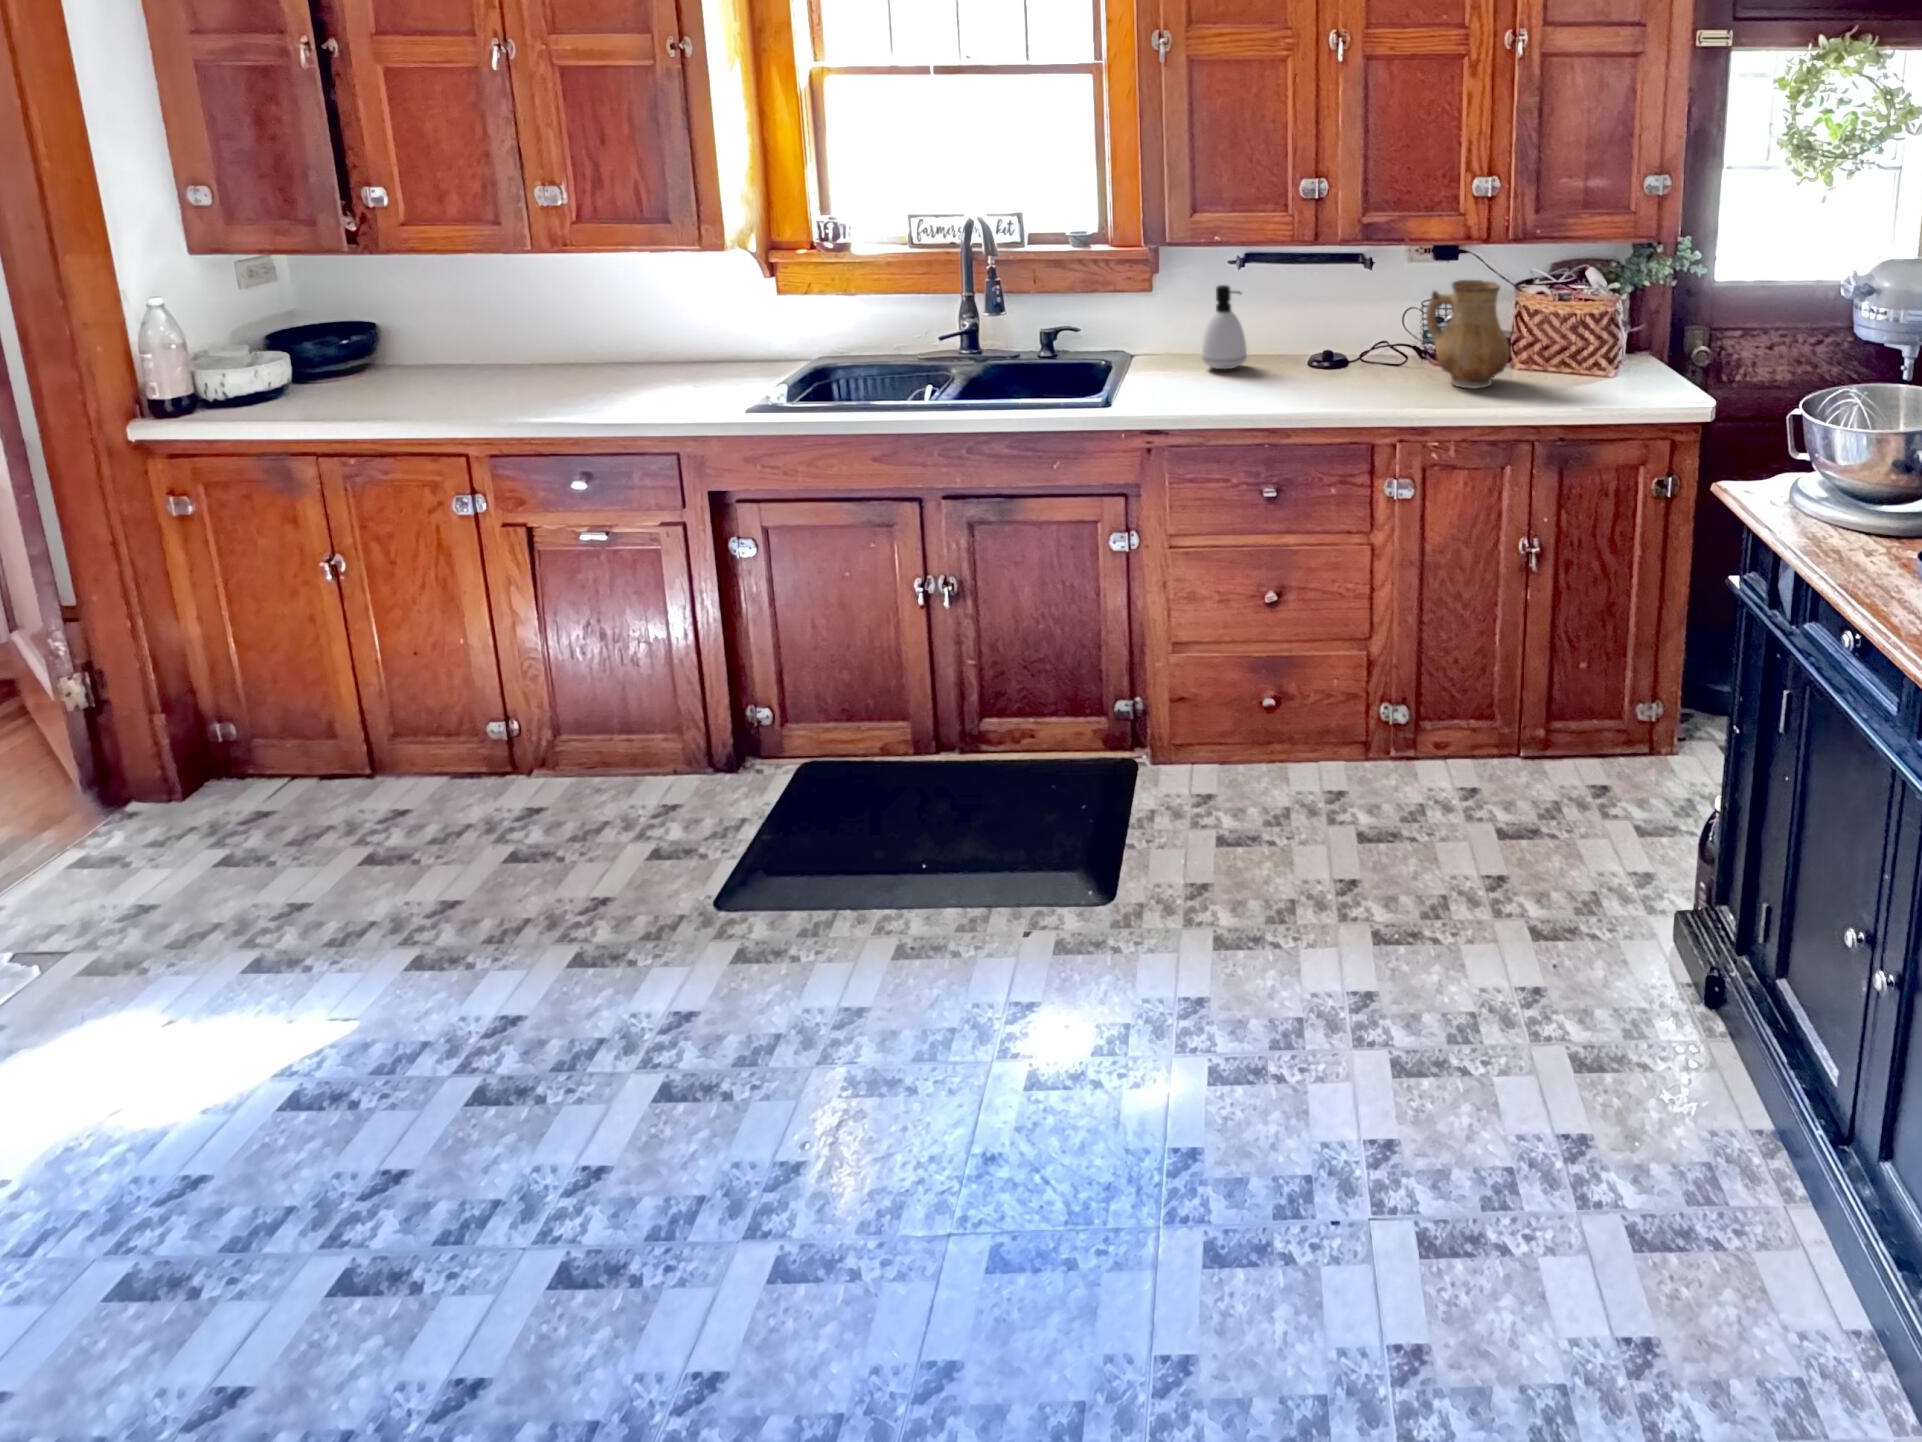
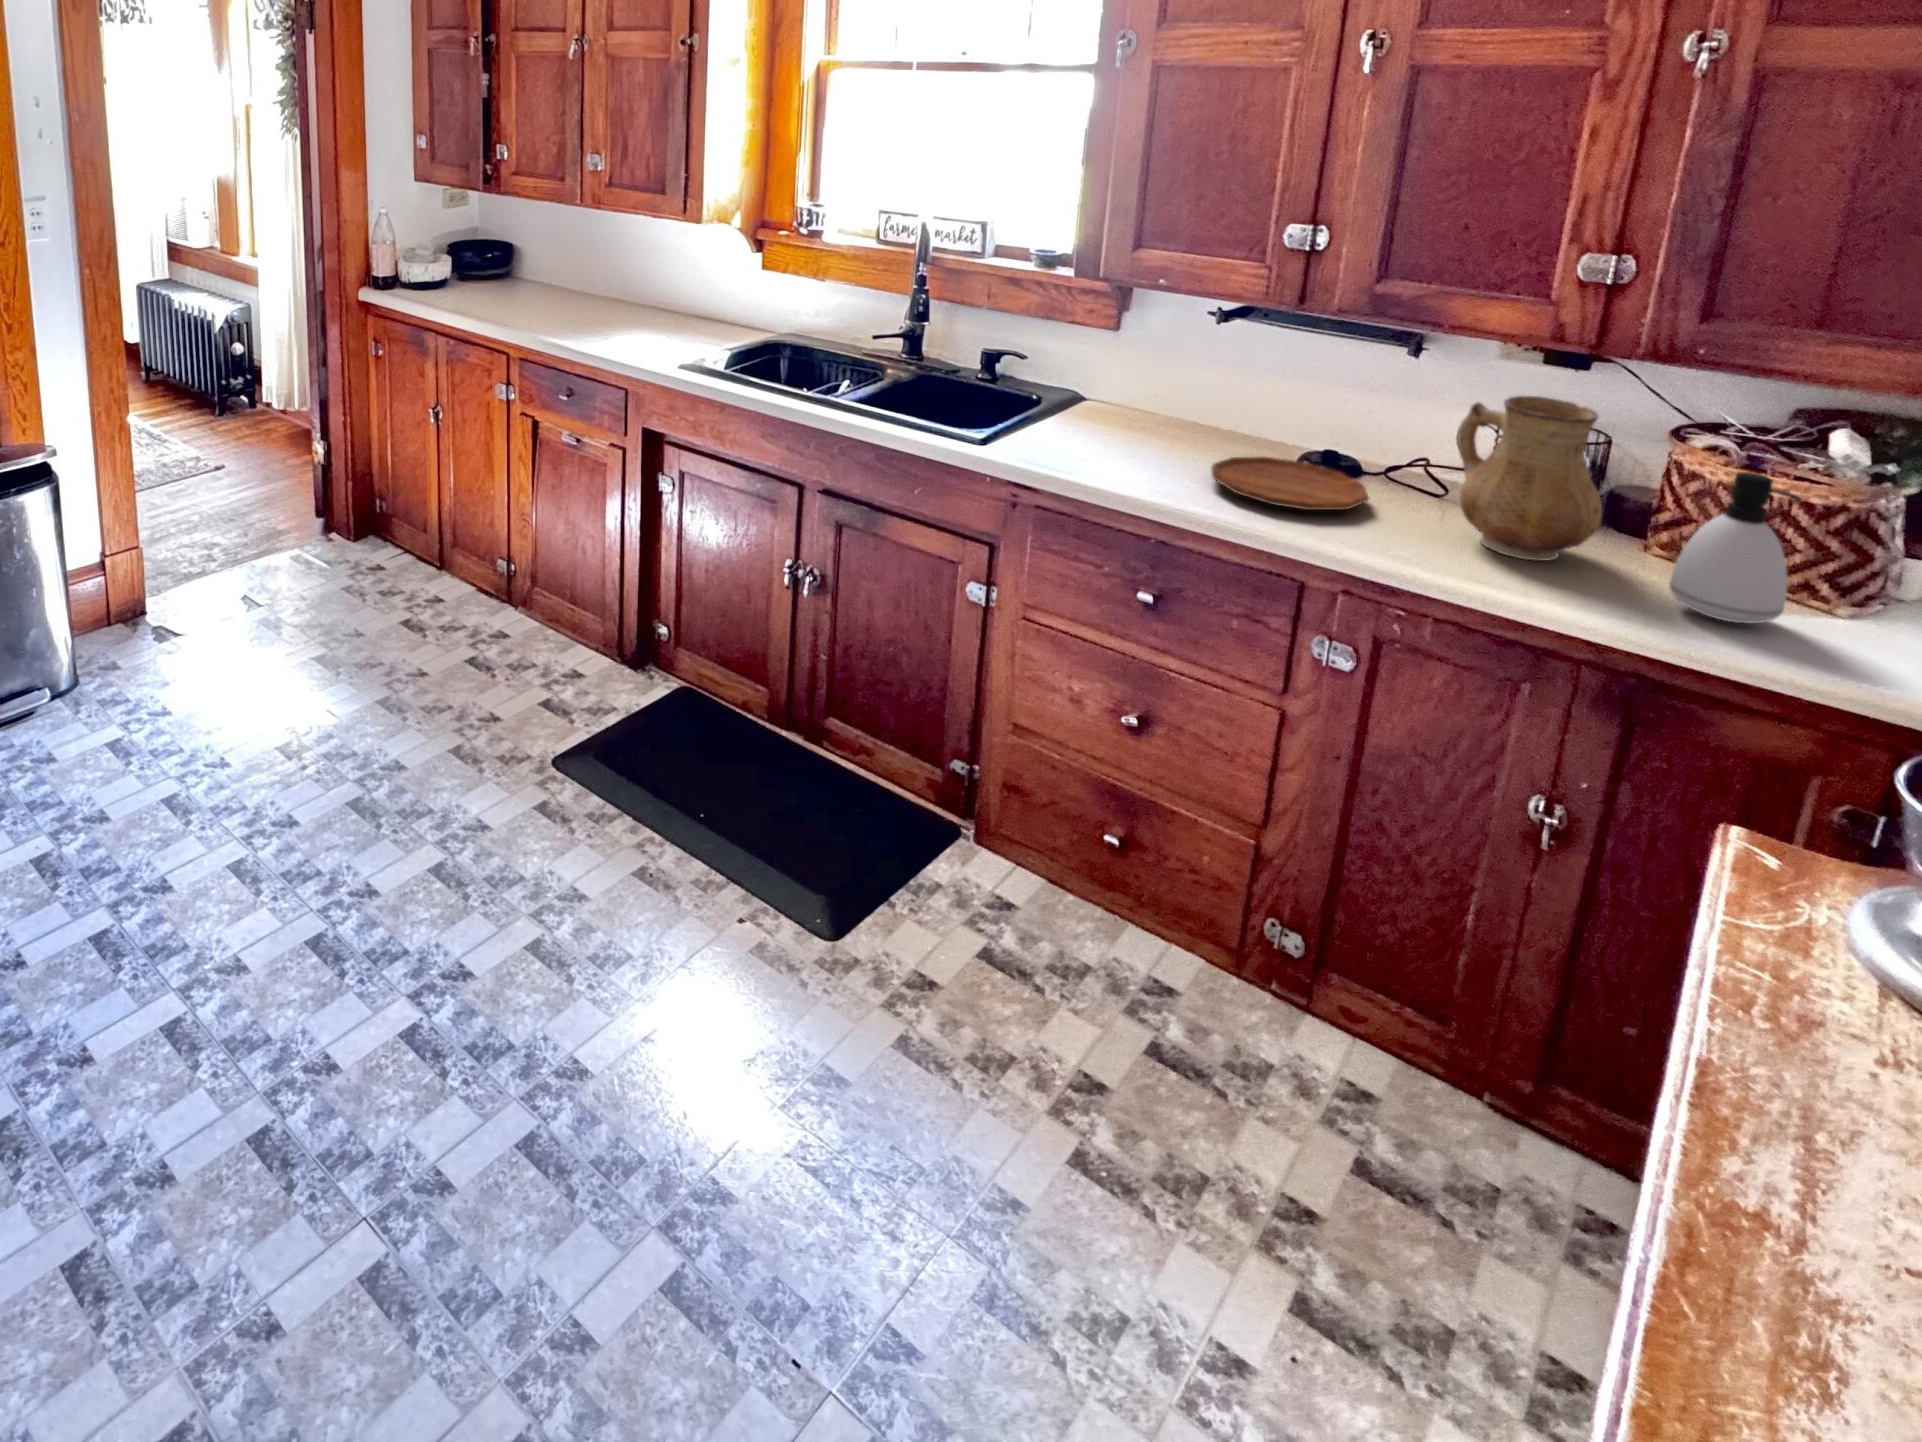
soap dispenser: present [1202,285,1247,369] -> present [1669,472,1802,623]
tray: none [1282,362,1385,393] -> present [1211,457,1369,510]

